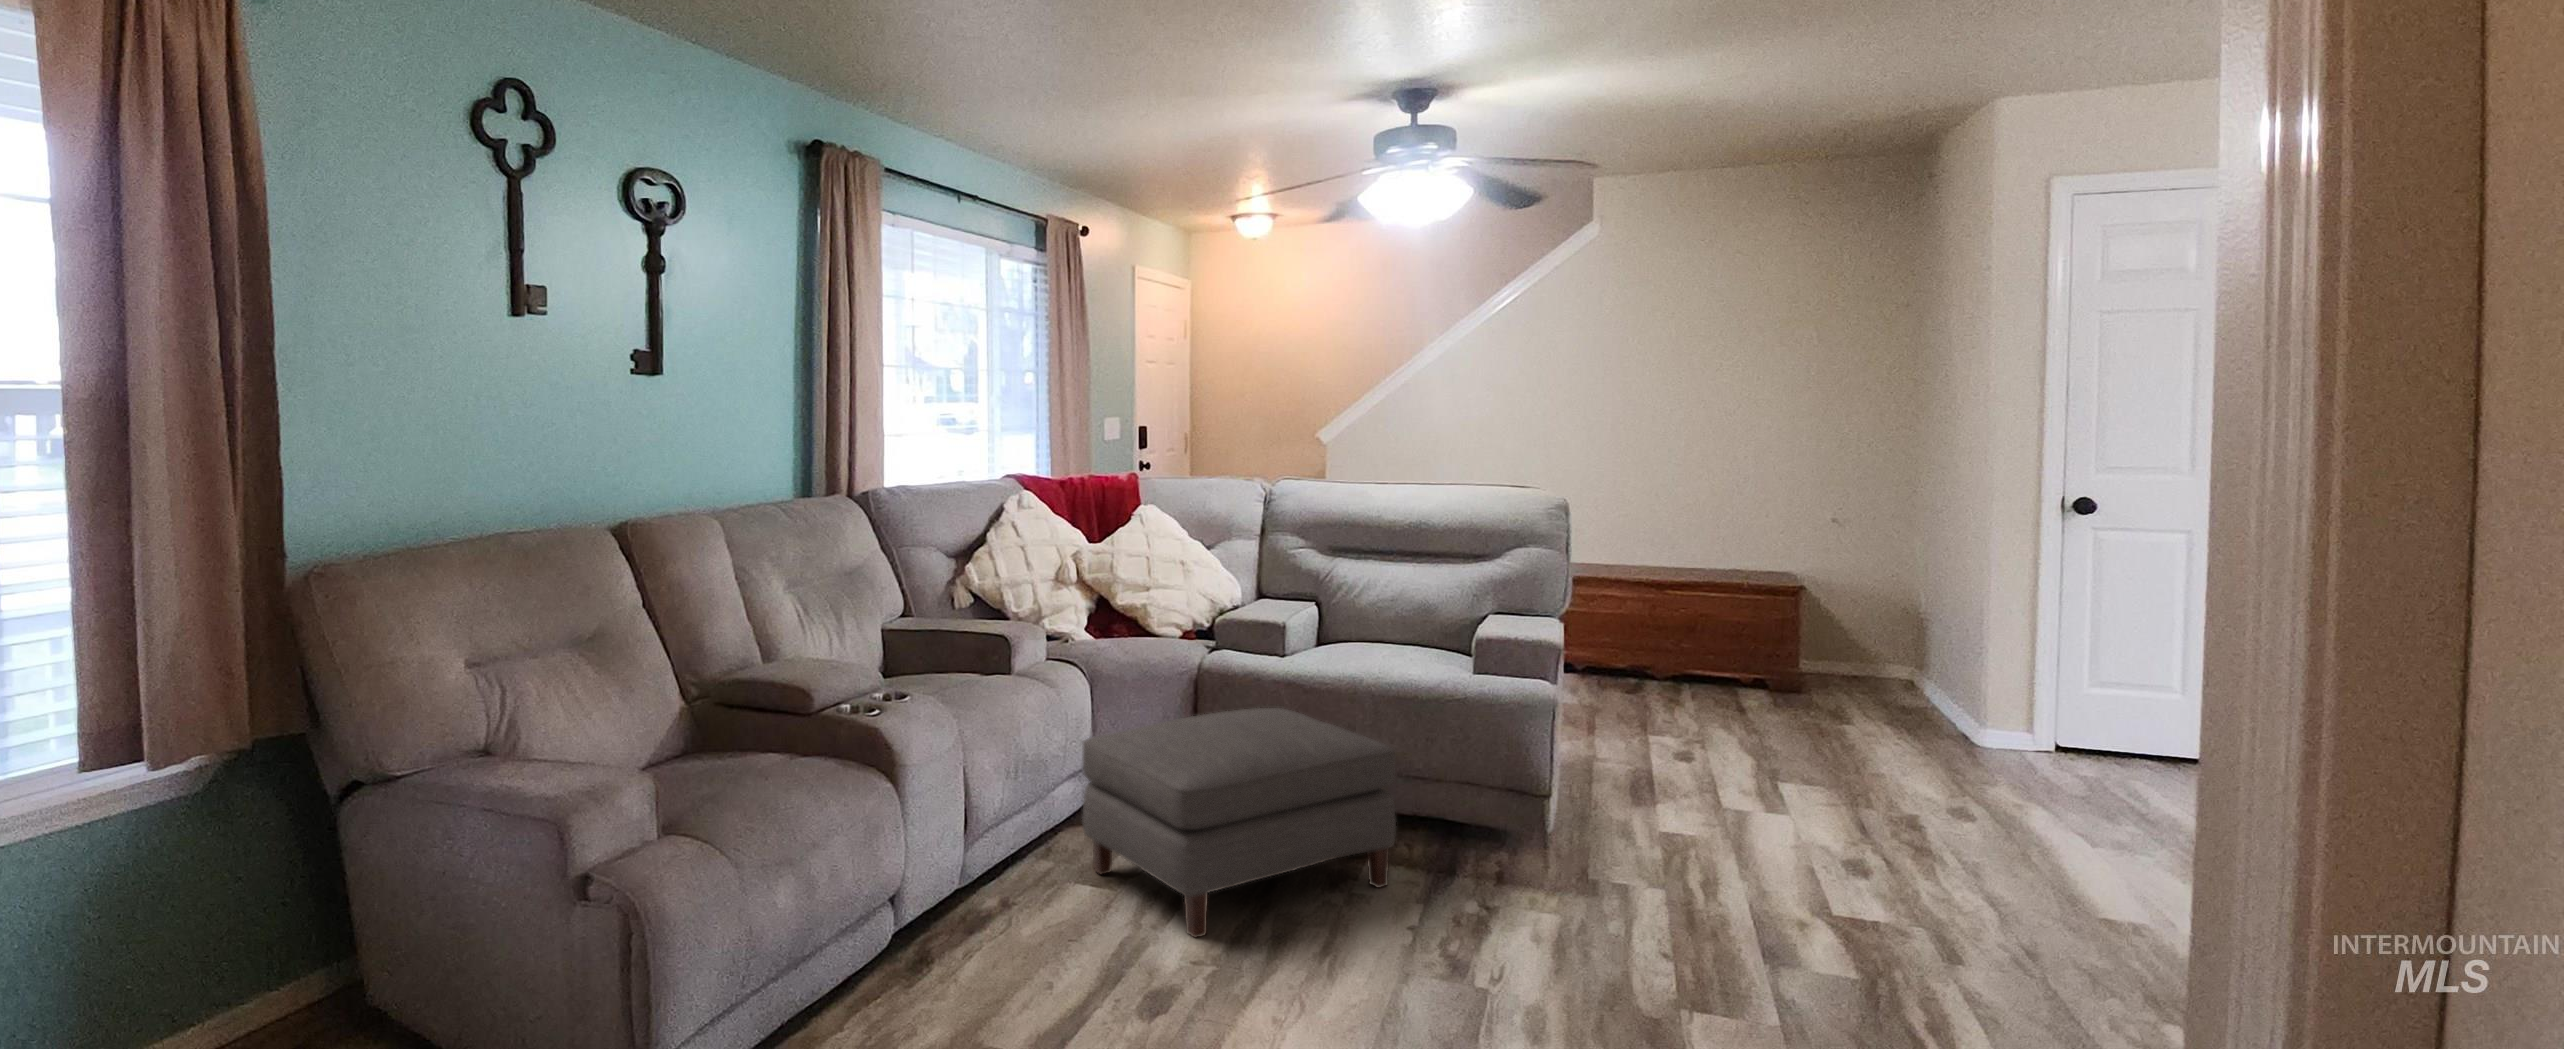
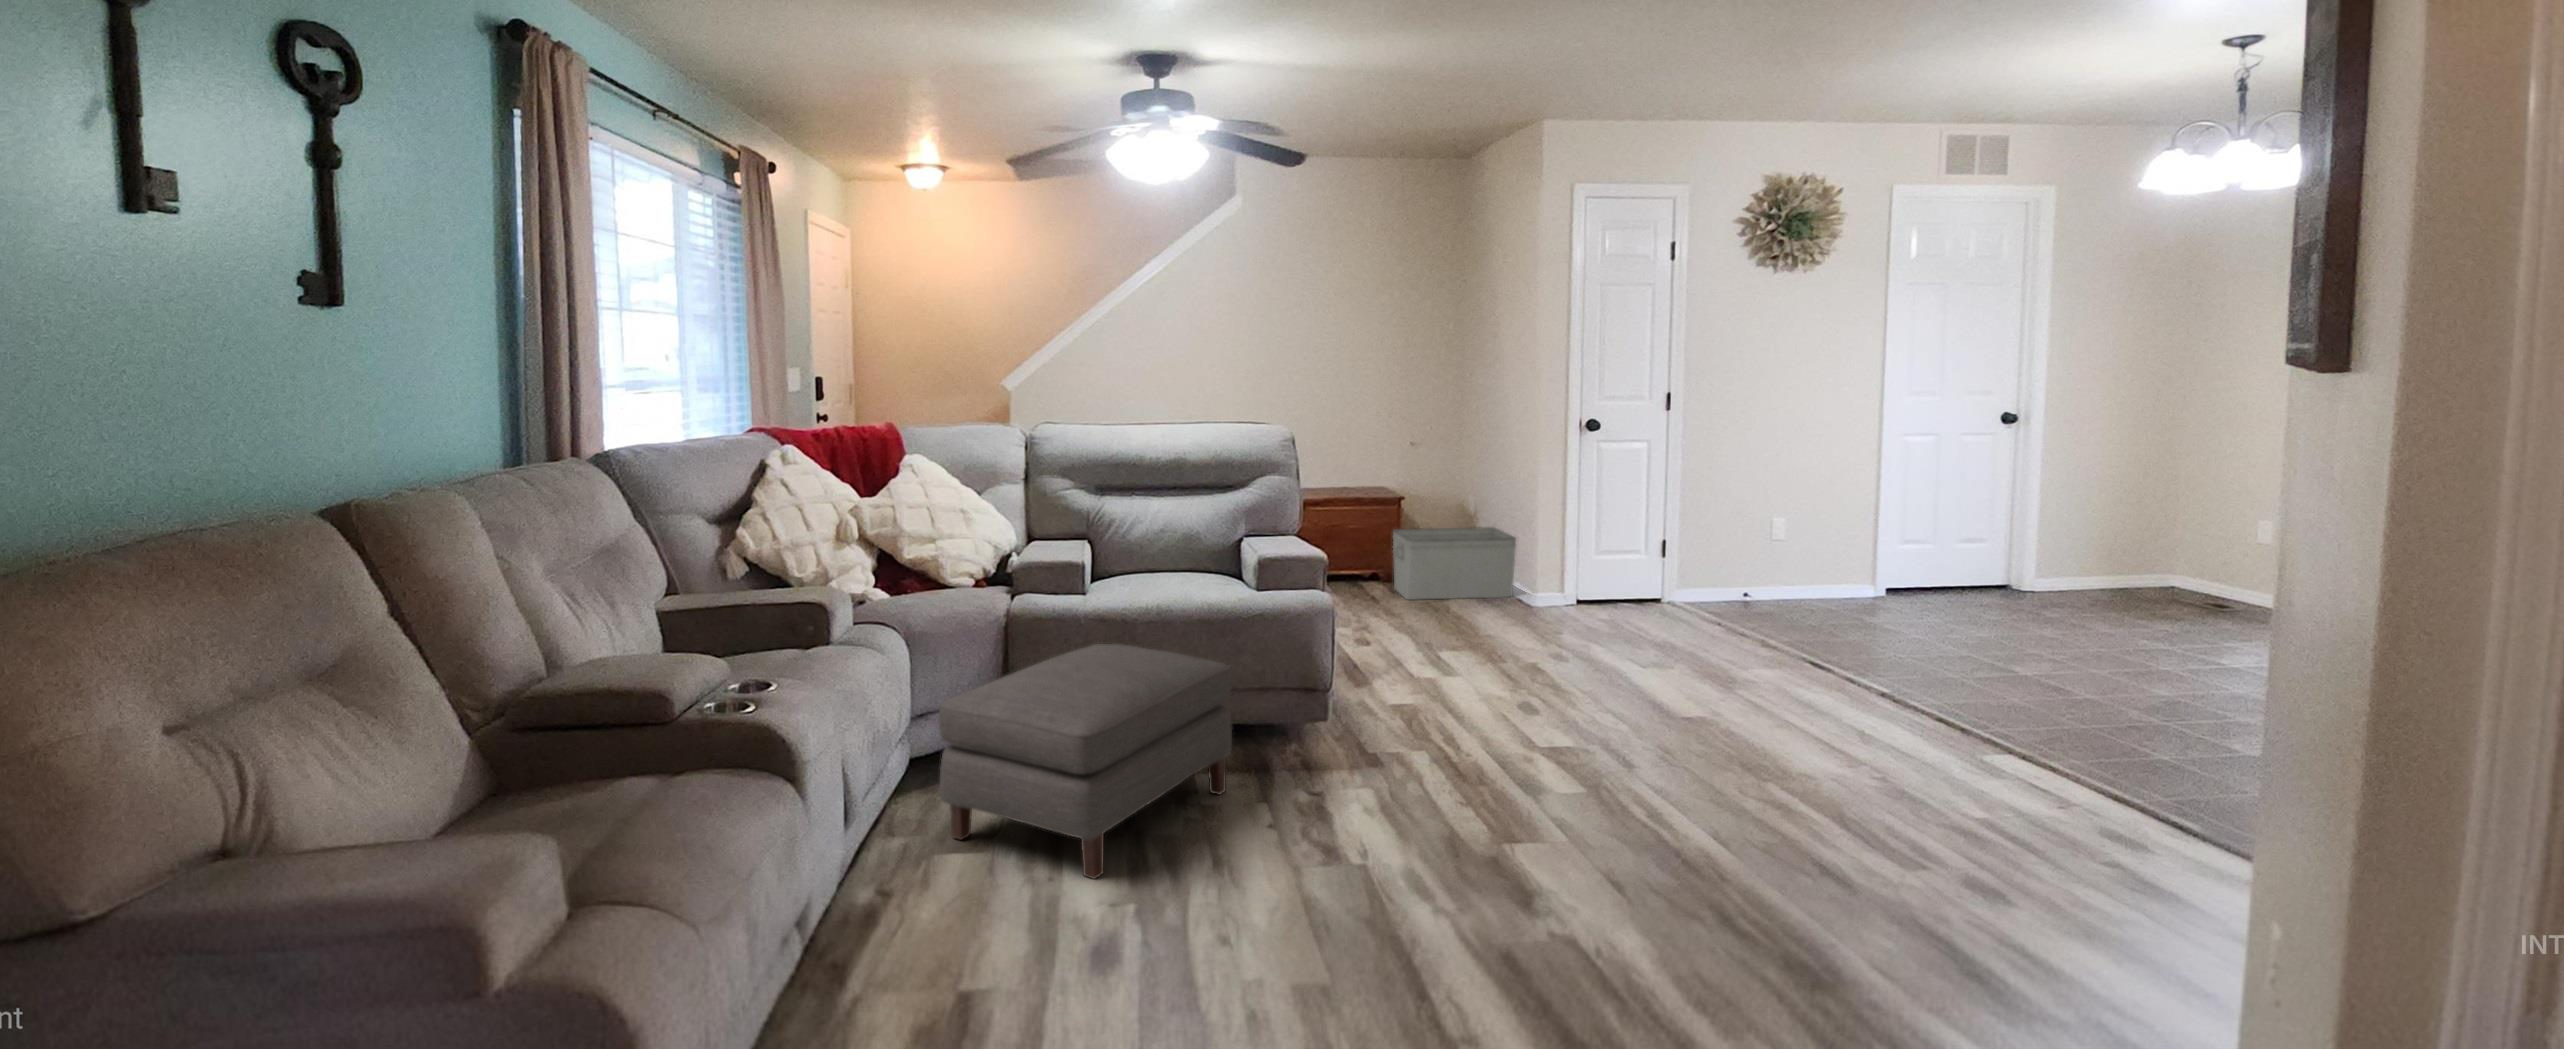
storage bin: none [1773,626,1959,732] -> present [1393,527,1516,600]

